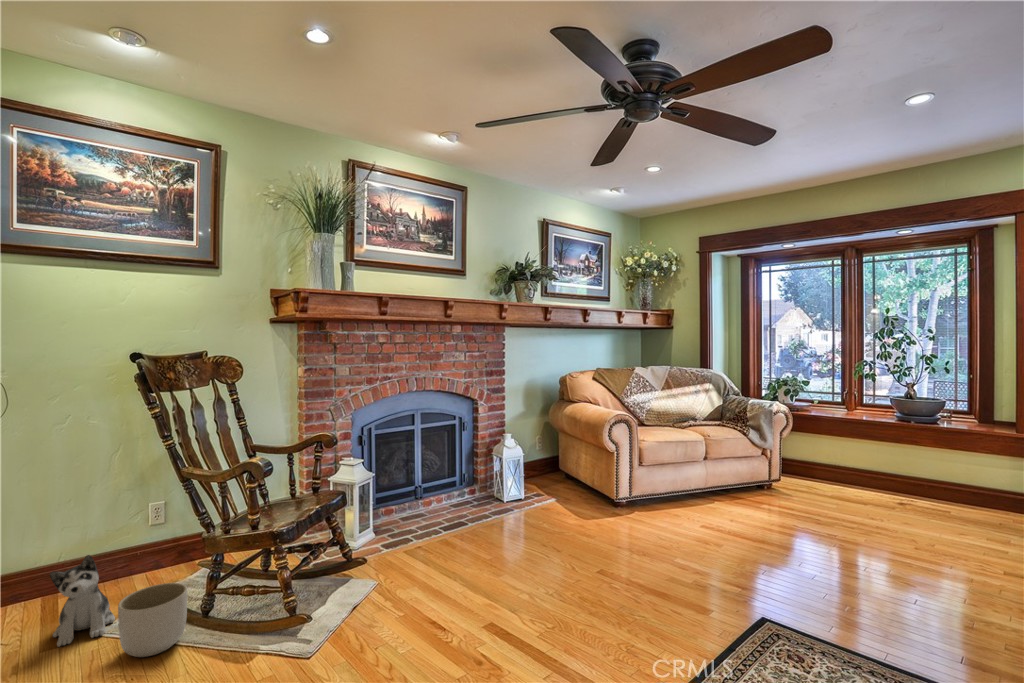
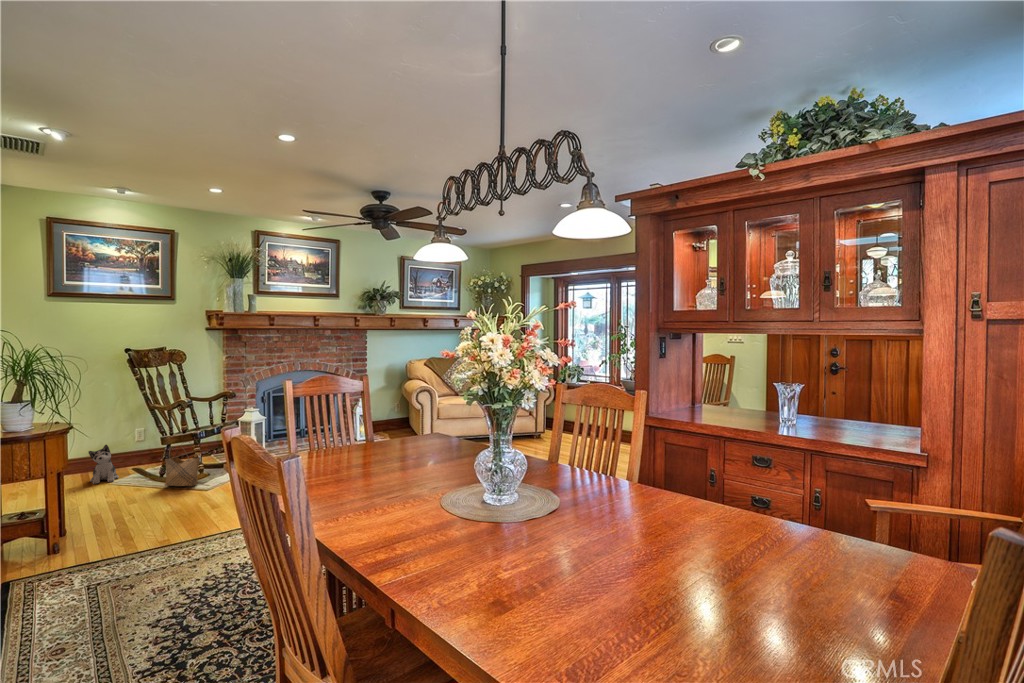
woven basket: none [214,546,289,653] -> present [165,455,200,486]
planter: present [118,583,187,657] -> none [121,458,153,487]

